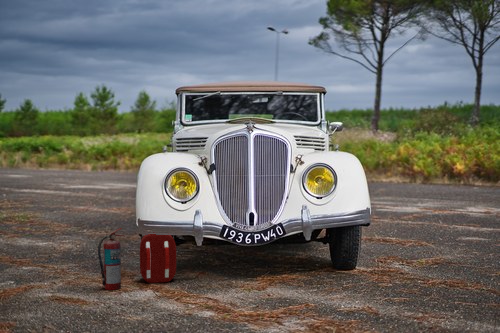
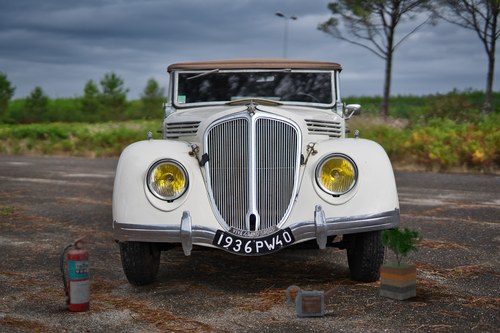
potted tree: none [353,222,391,282] -> present [380,227,423,300]
backpack: present [140,232,176,283] -> none [113,236,160,300]
watering can: none [278,268,321,292] -> present [286,286,339,317]

